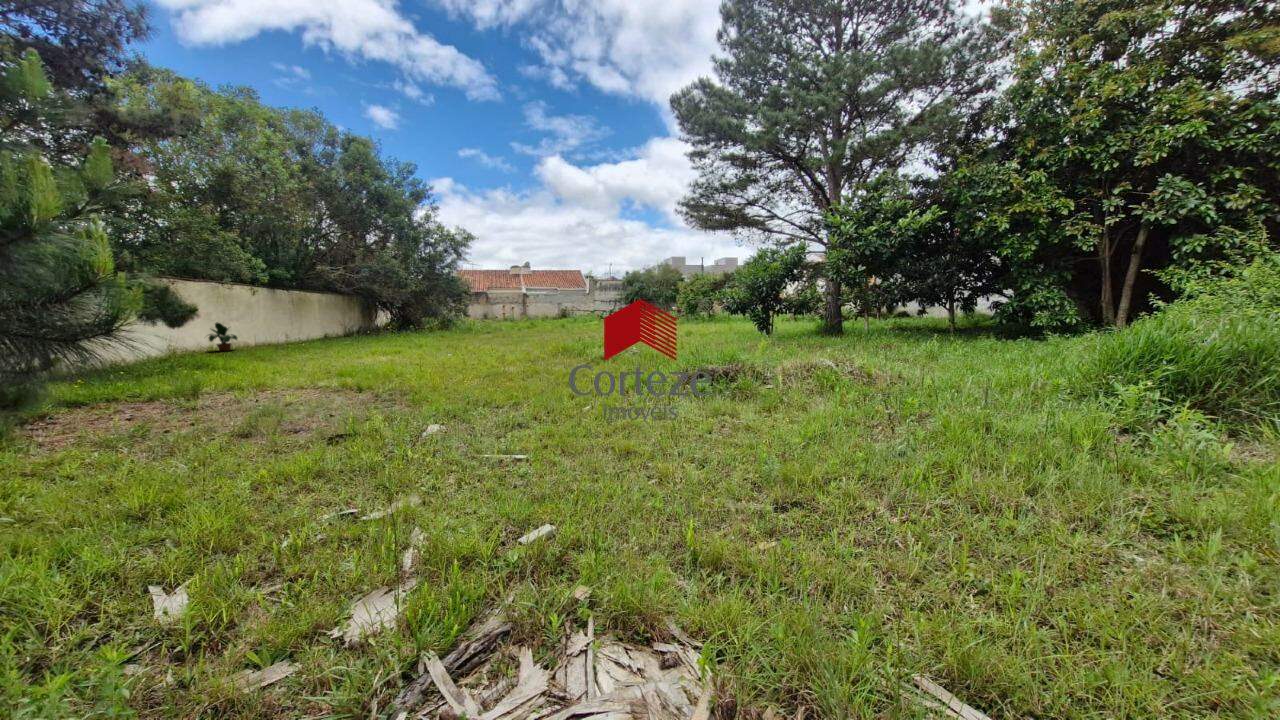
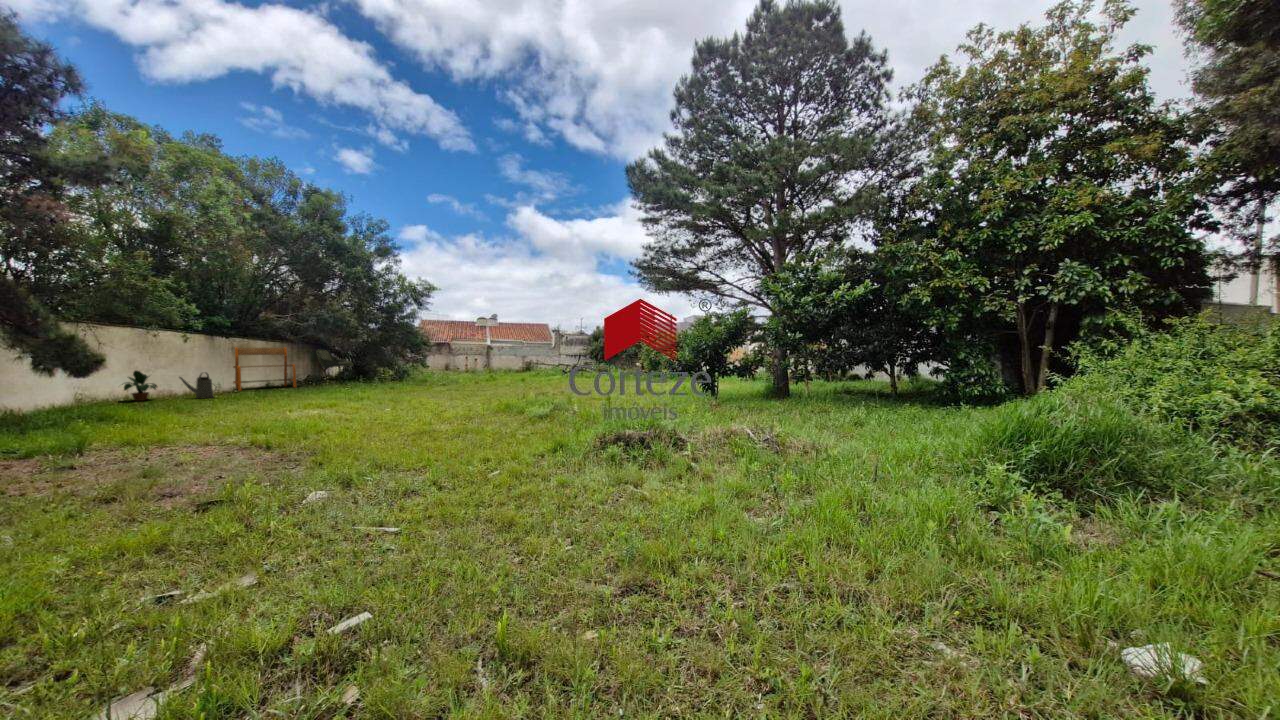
bench: none [297,299,357,341] -> present [233,347,296,391]
lounge chair: none [368,301,404,331] -> present [316,349,353,380]
watering can: none [253,324,289,349] -> present [179,373,217,399]

